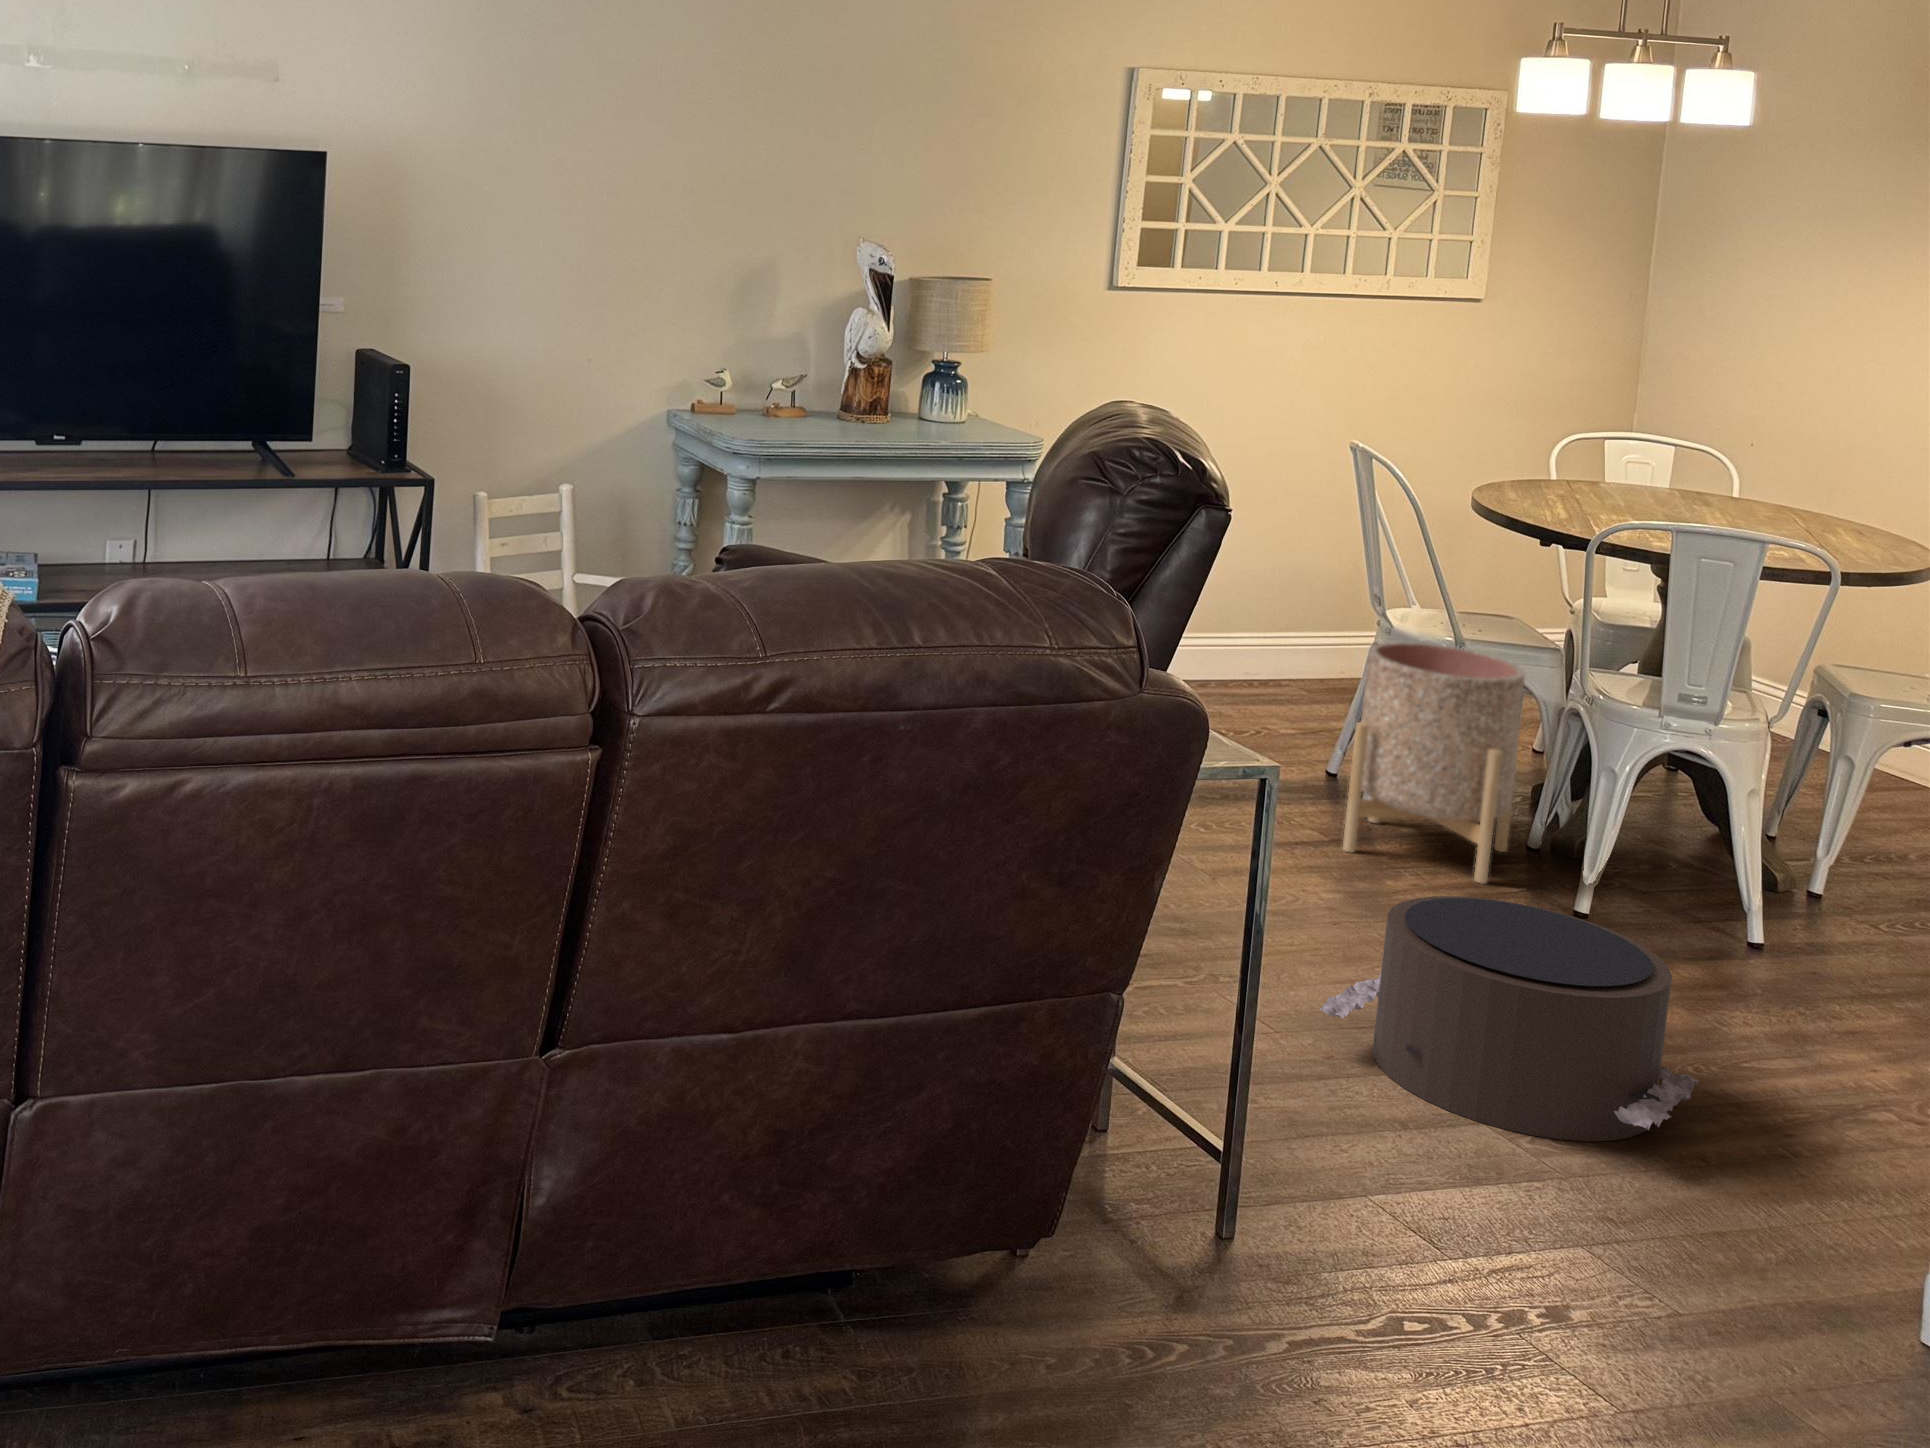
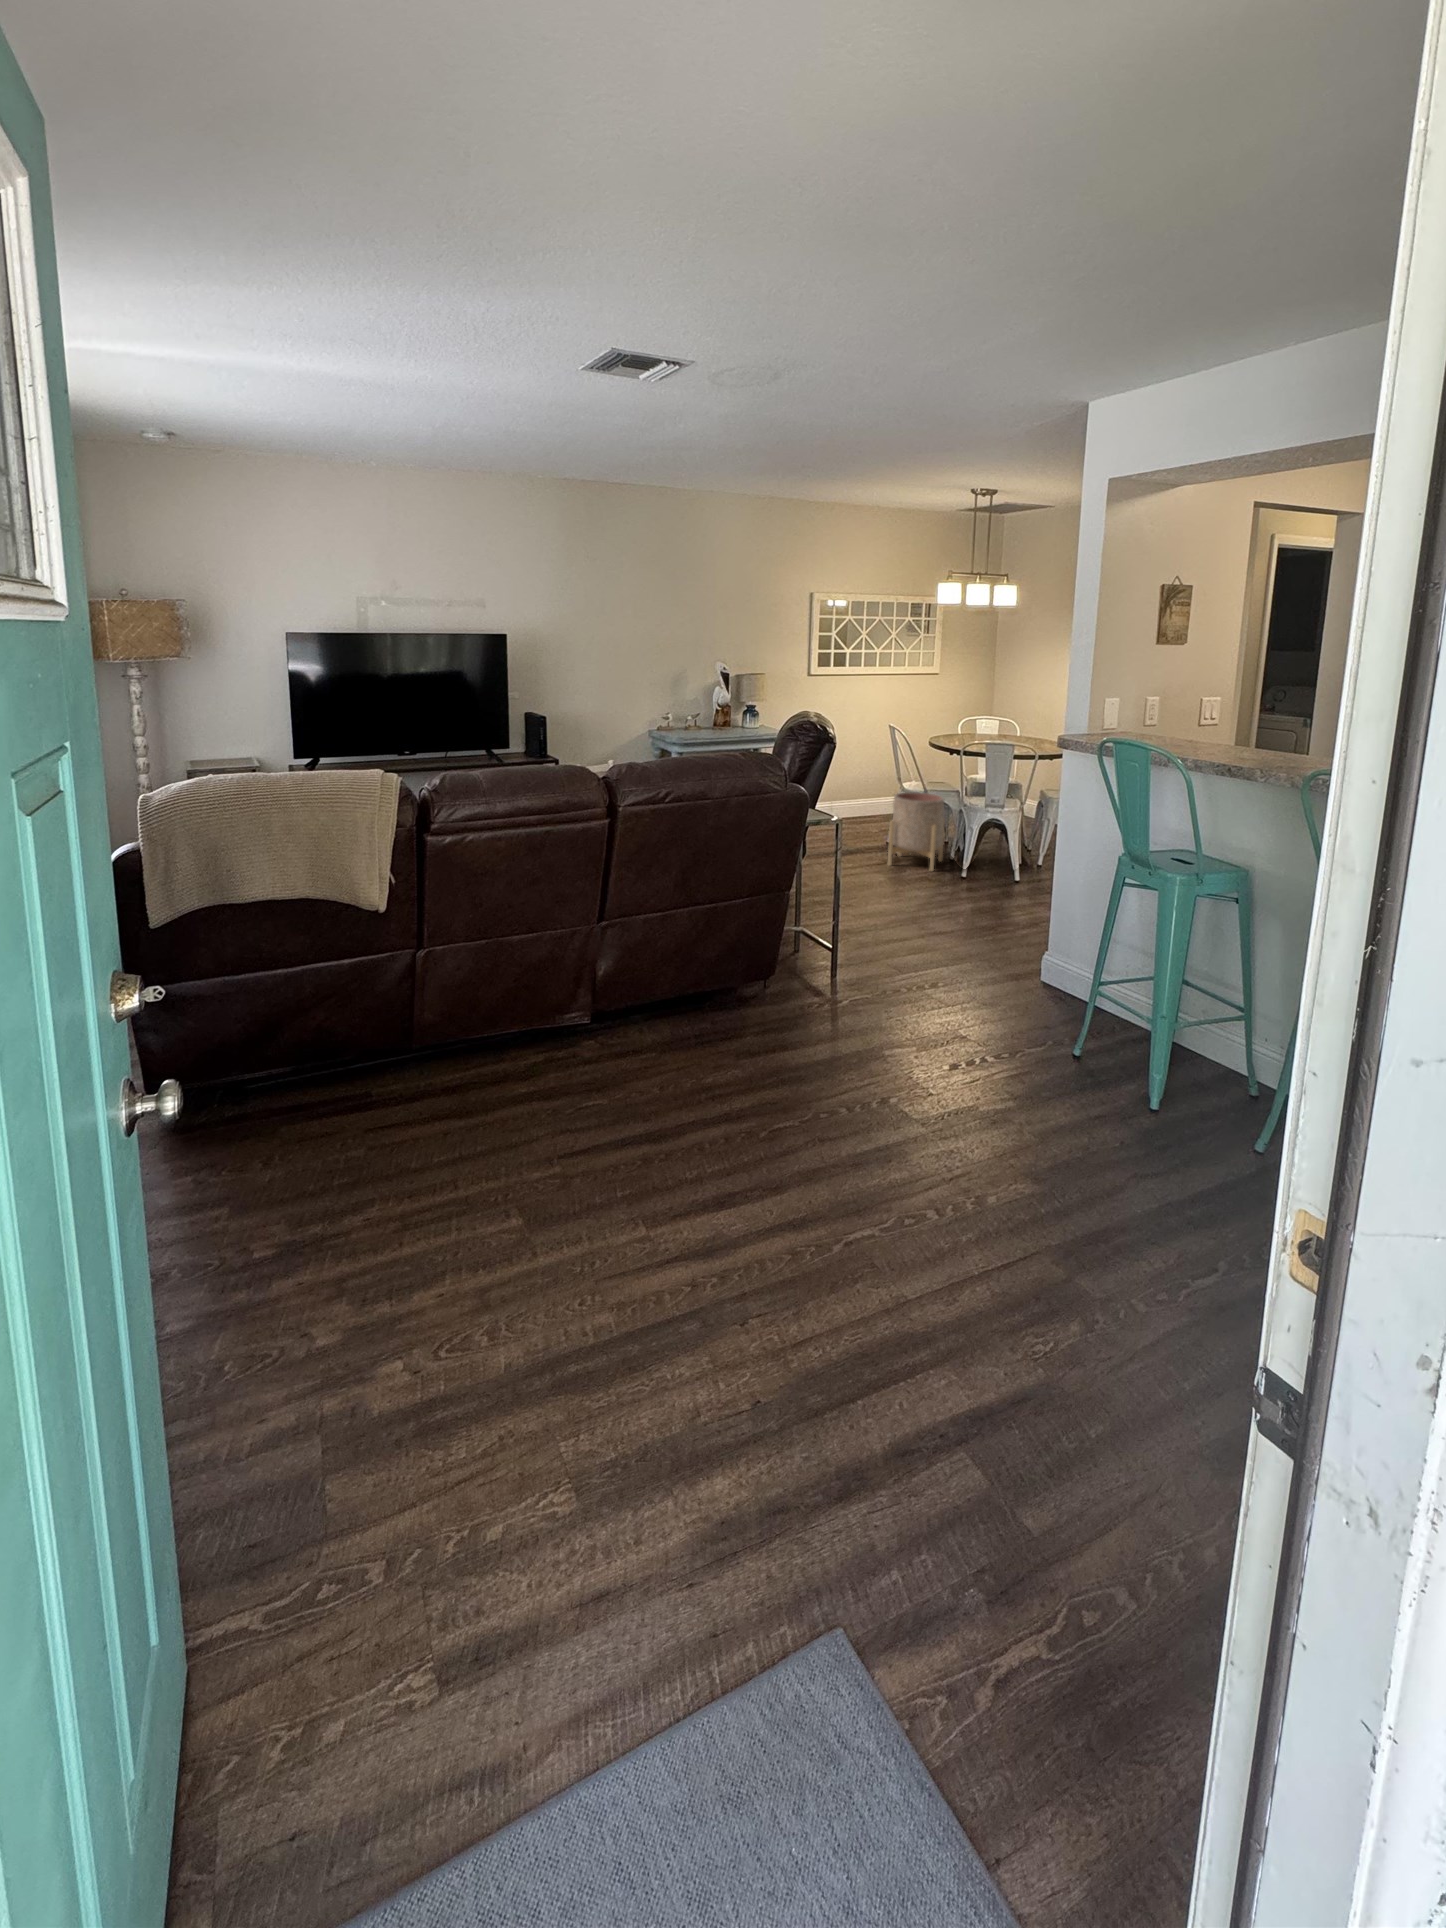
pouf: present [1319,896,1699,1141] -> none [869,868,984,939]

